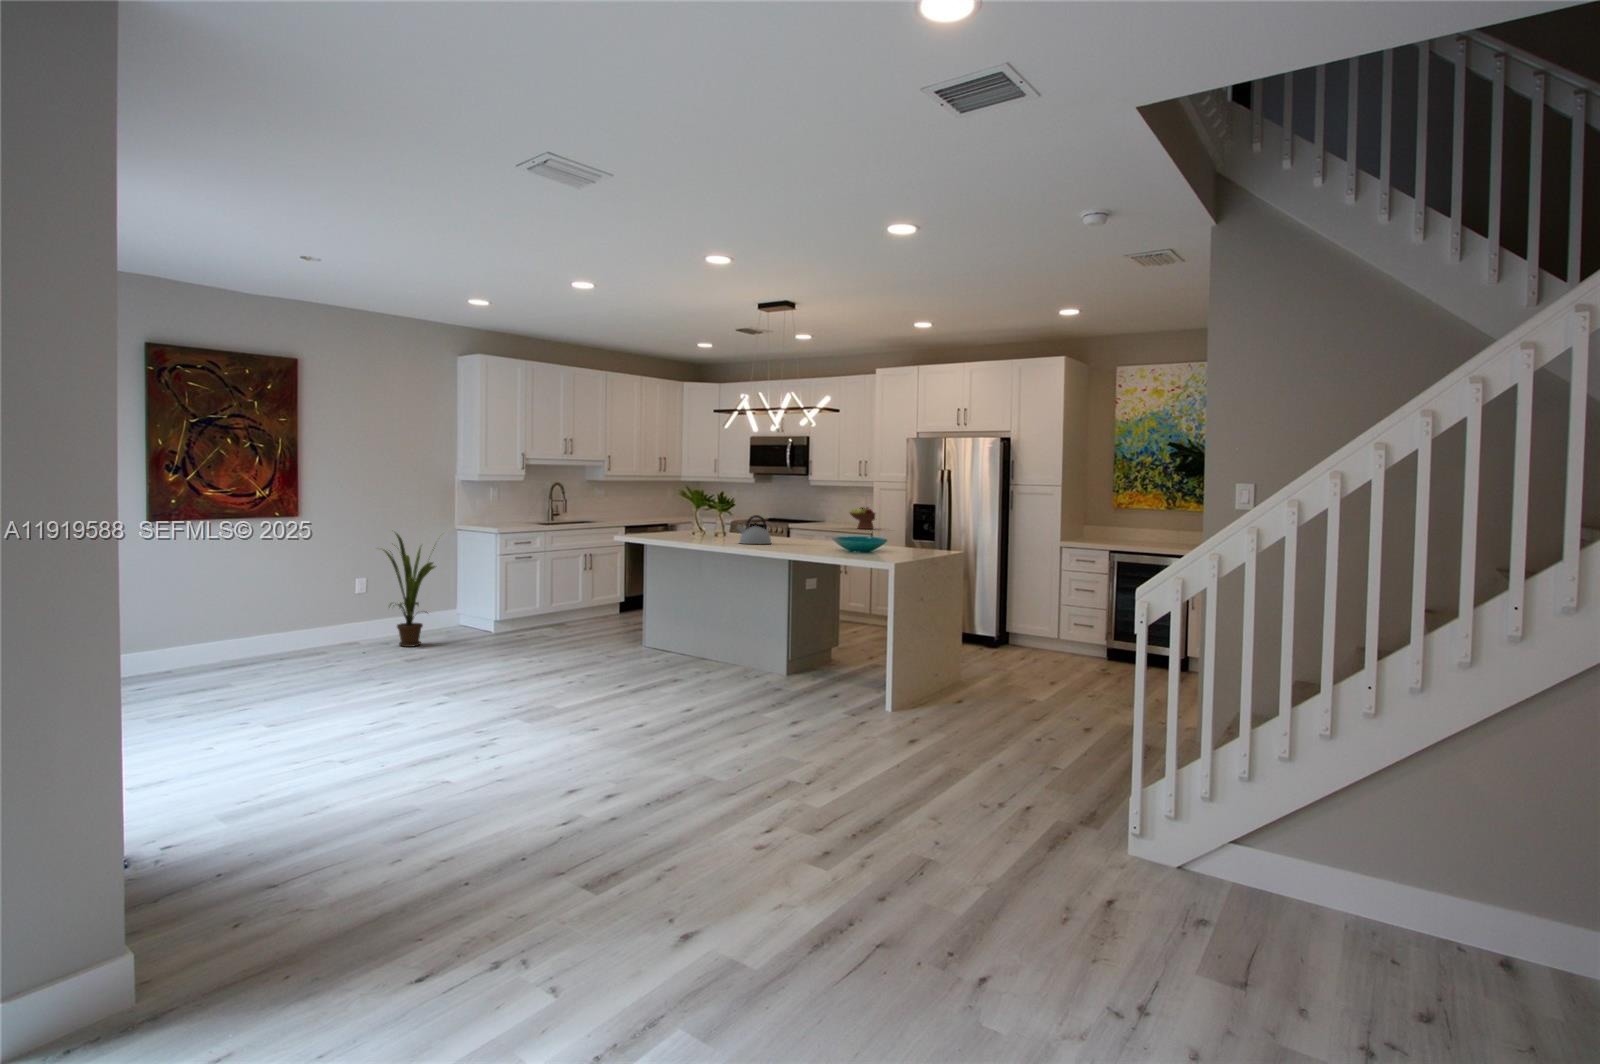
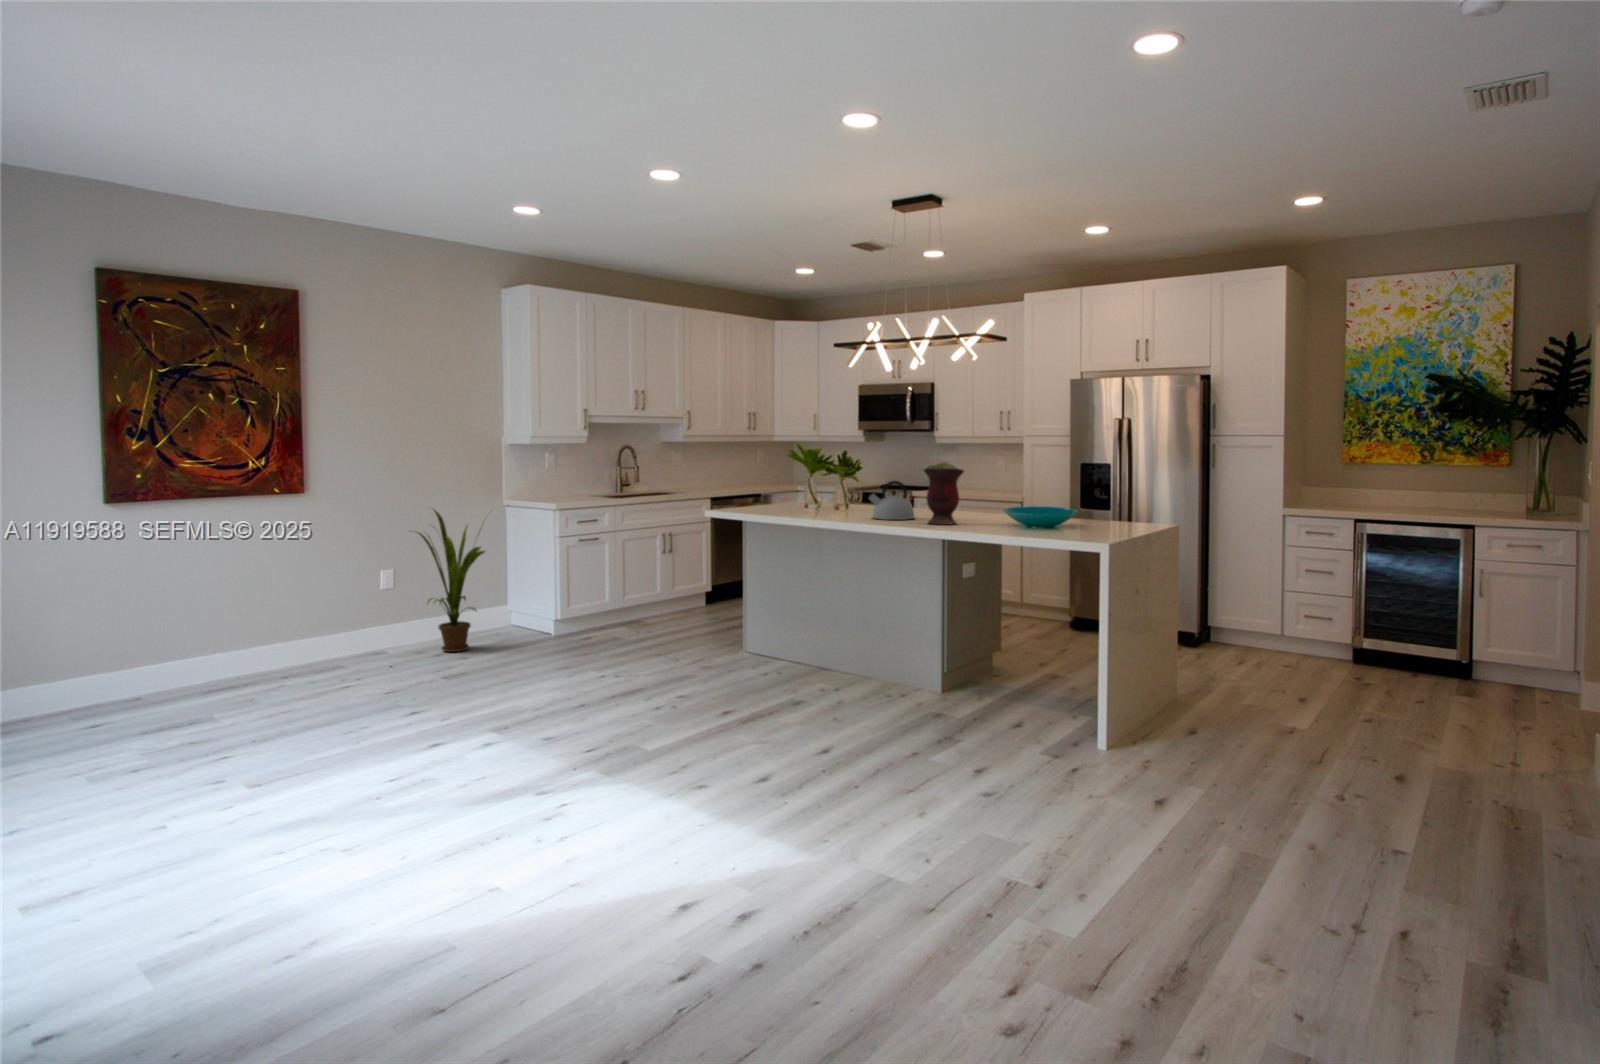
vase: none [774,502,803,548] -> present [924,462,964,525]
fruit bowl: present [850,507,875,529] -> none [979,468,1020,495]

